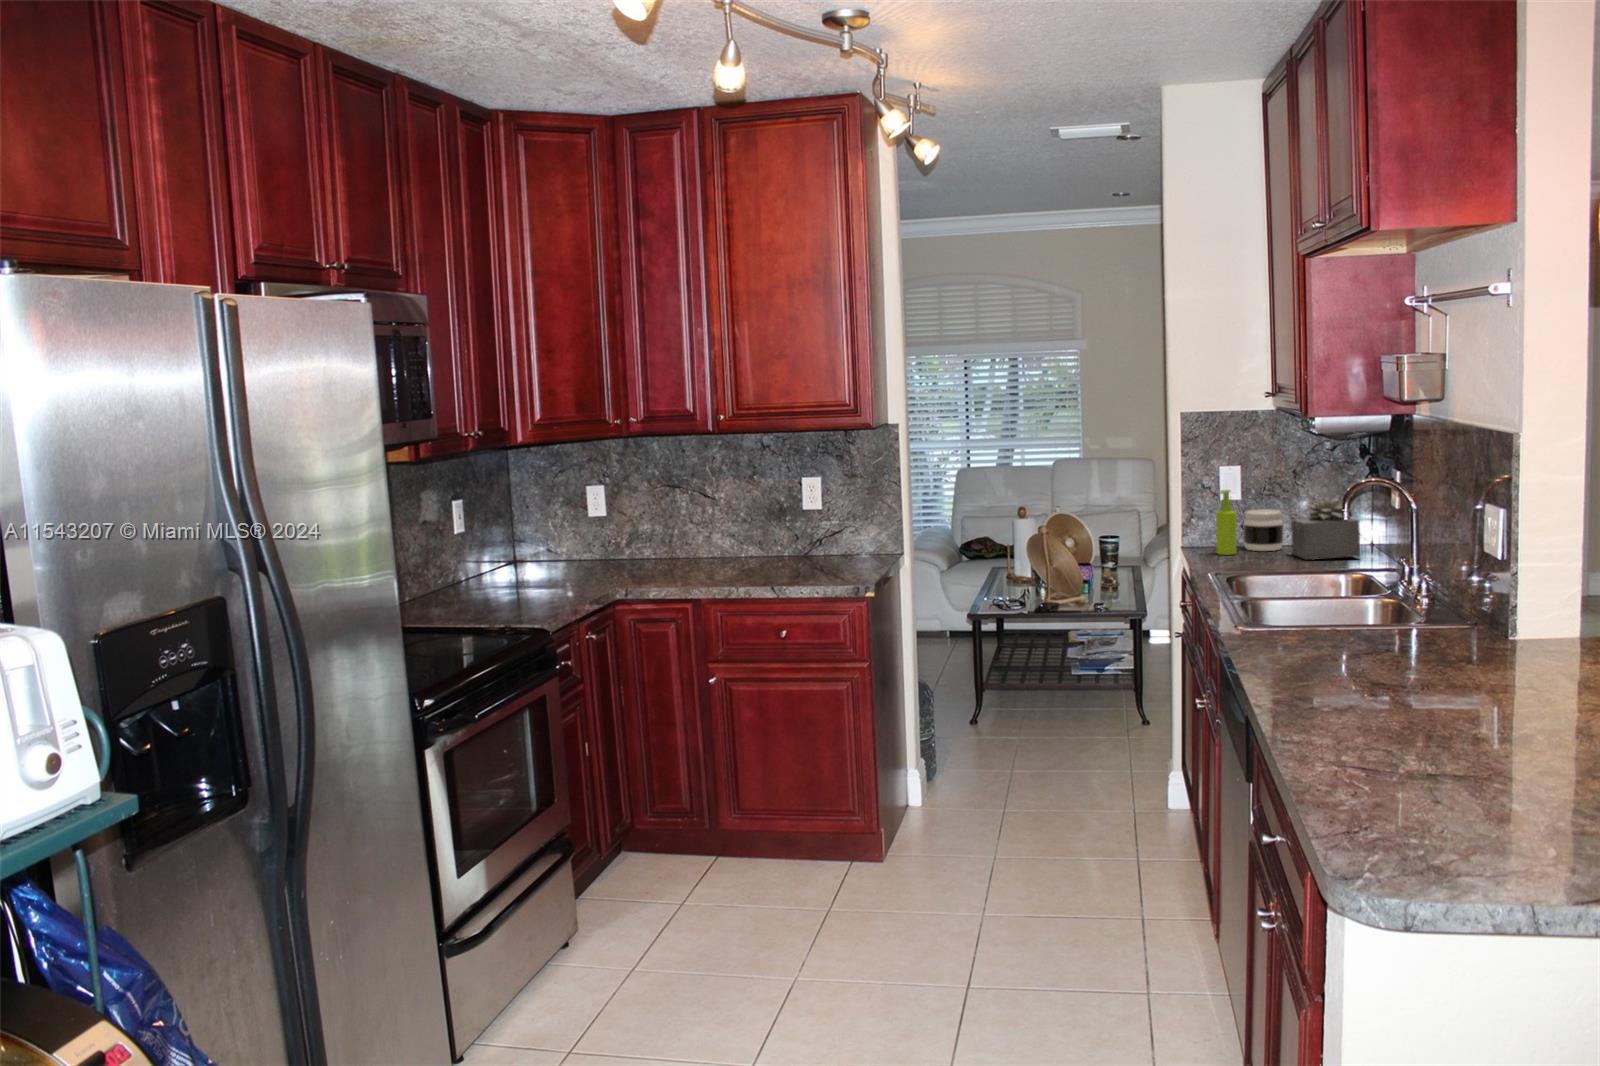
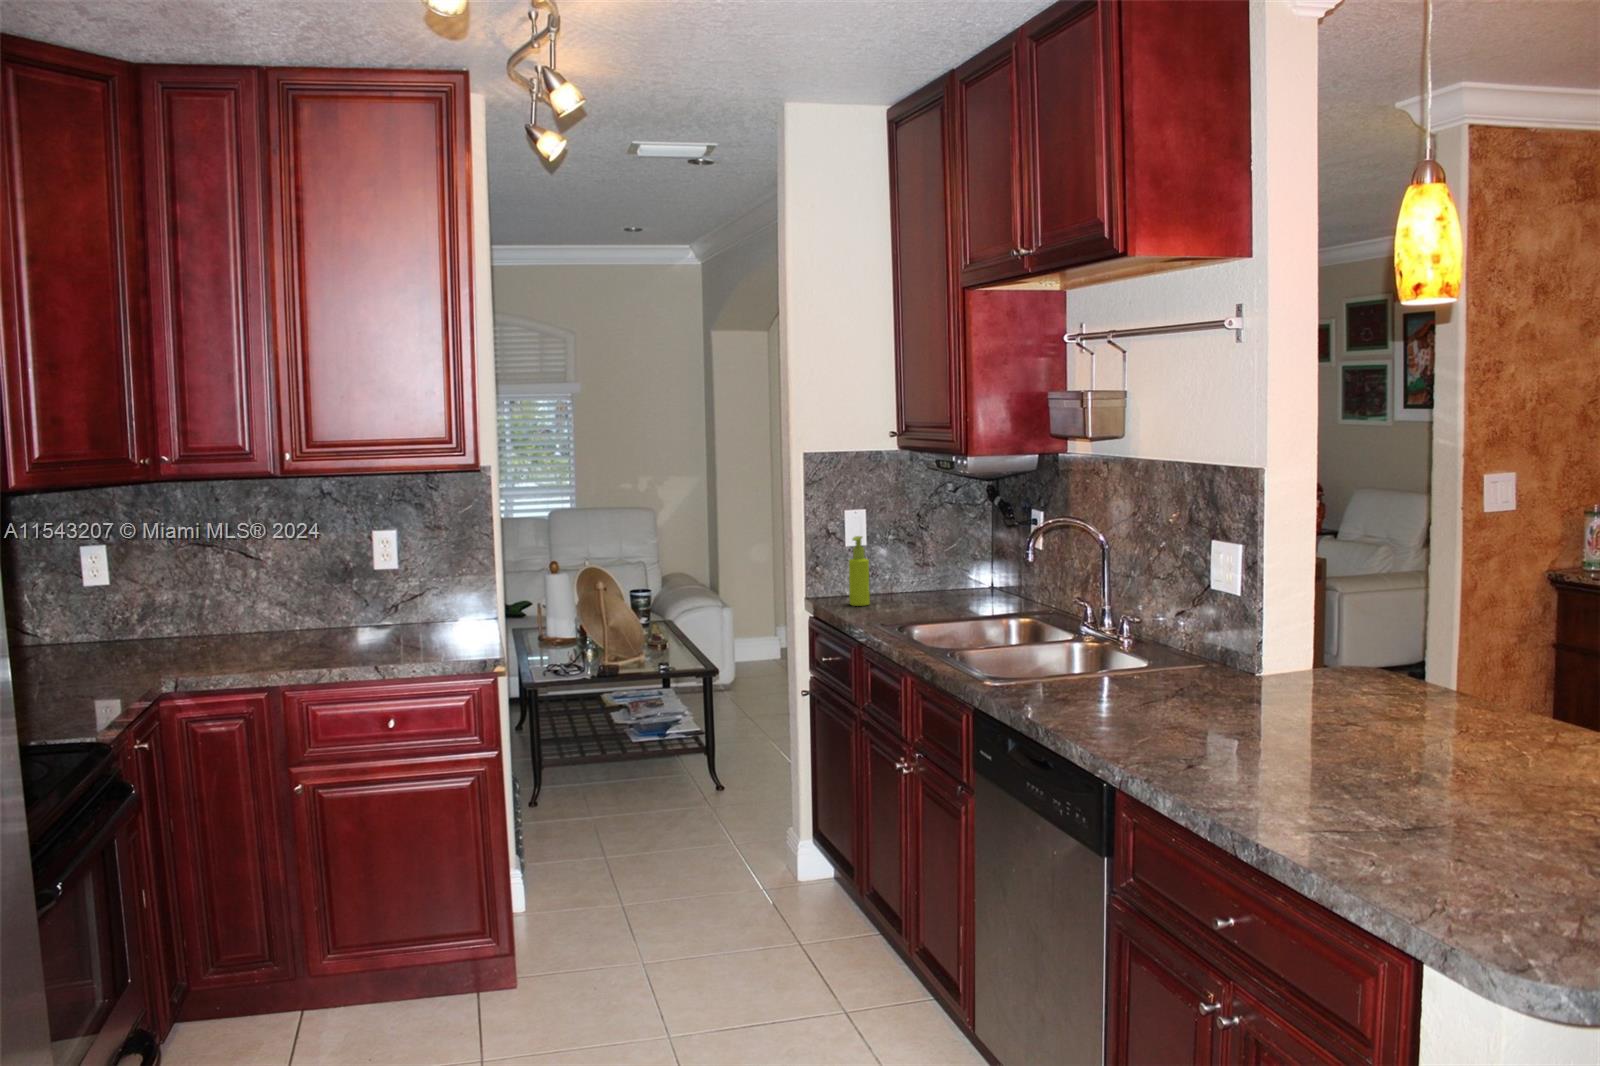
succulent plant: present [1291,498,1360,559] -> none [923,541,994,608]
jar: present [1243,509,1283,551] -> none [872,555,911,600]

